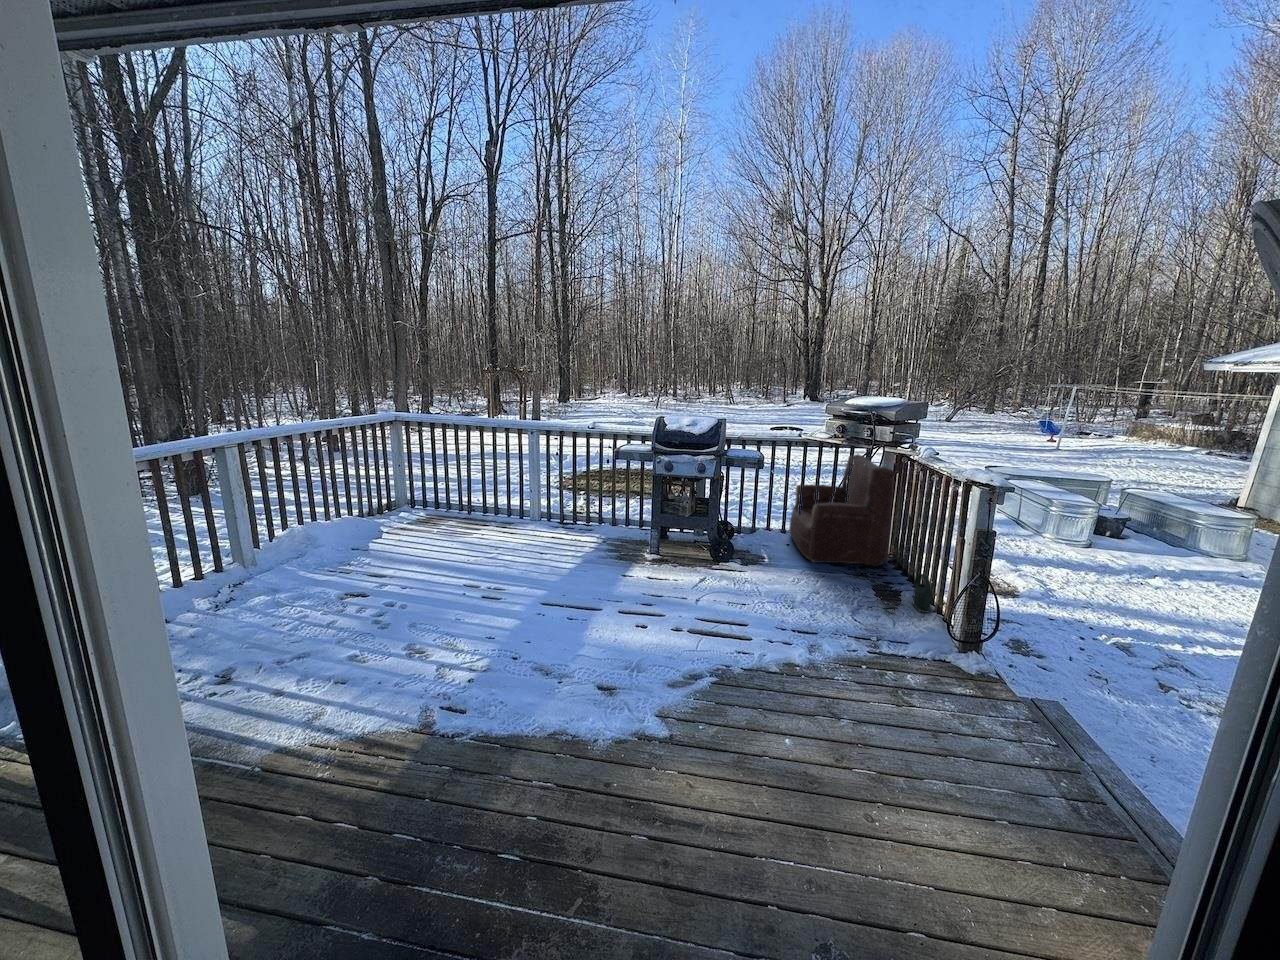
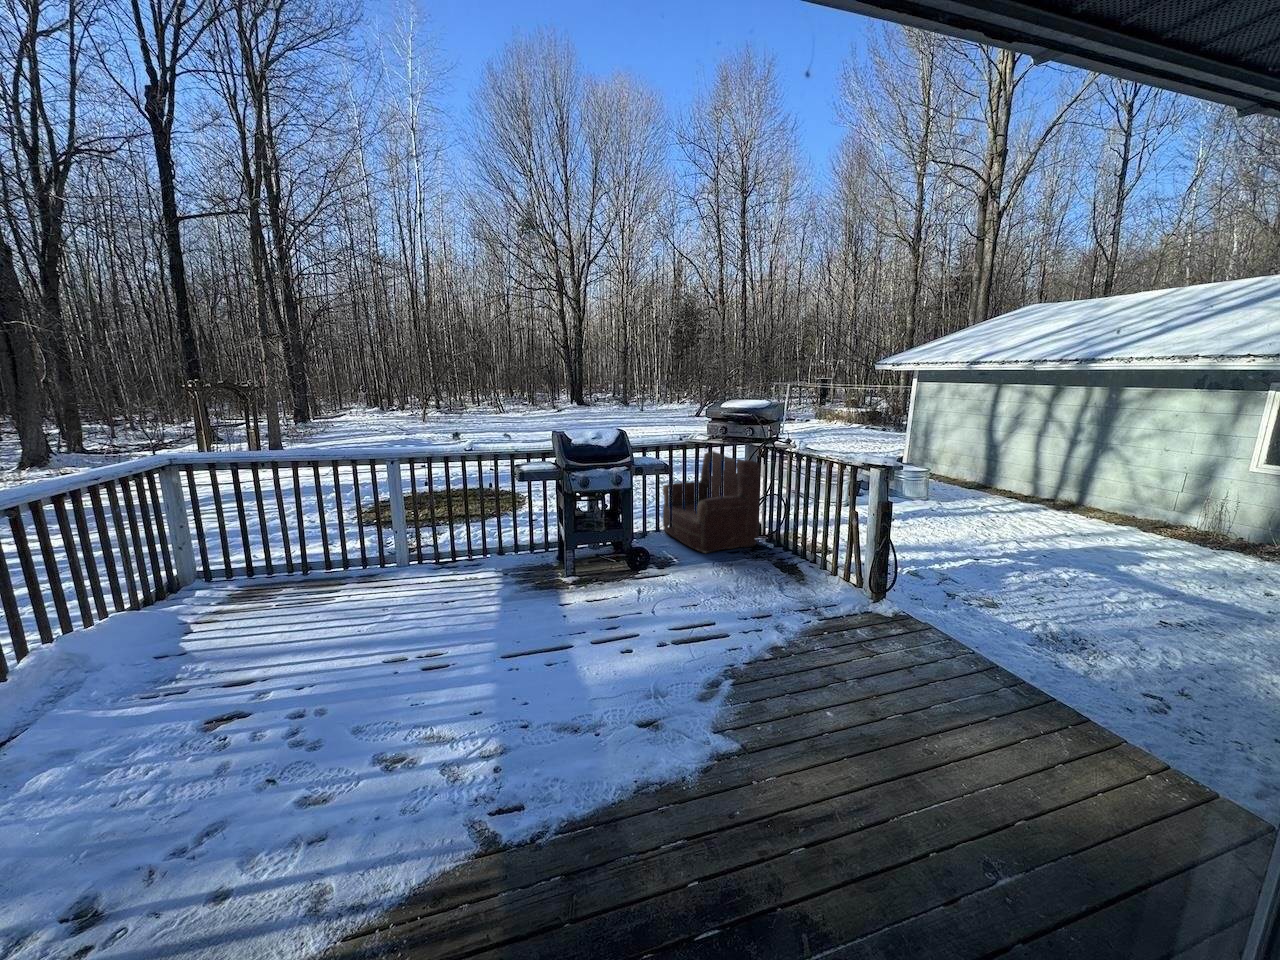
watering can: present [913,574,934,613] -> none [804,546,833,578]

